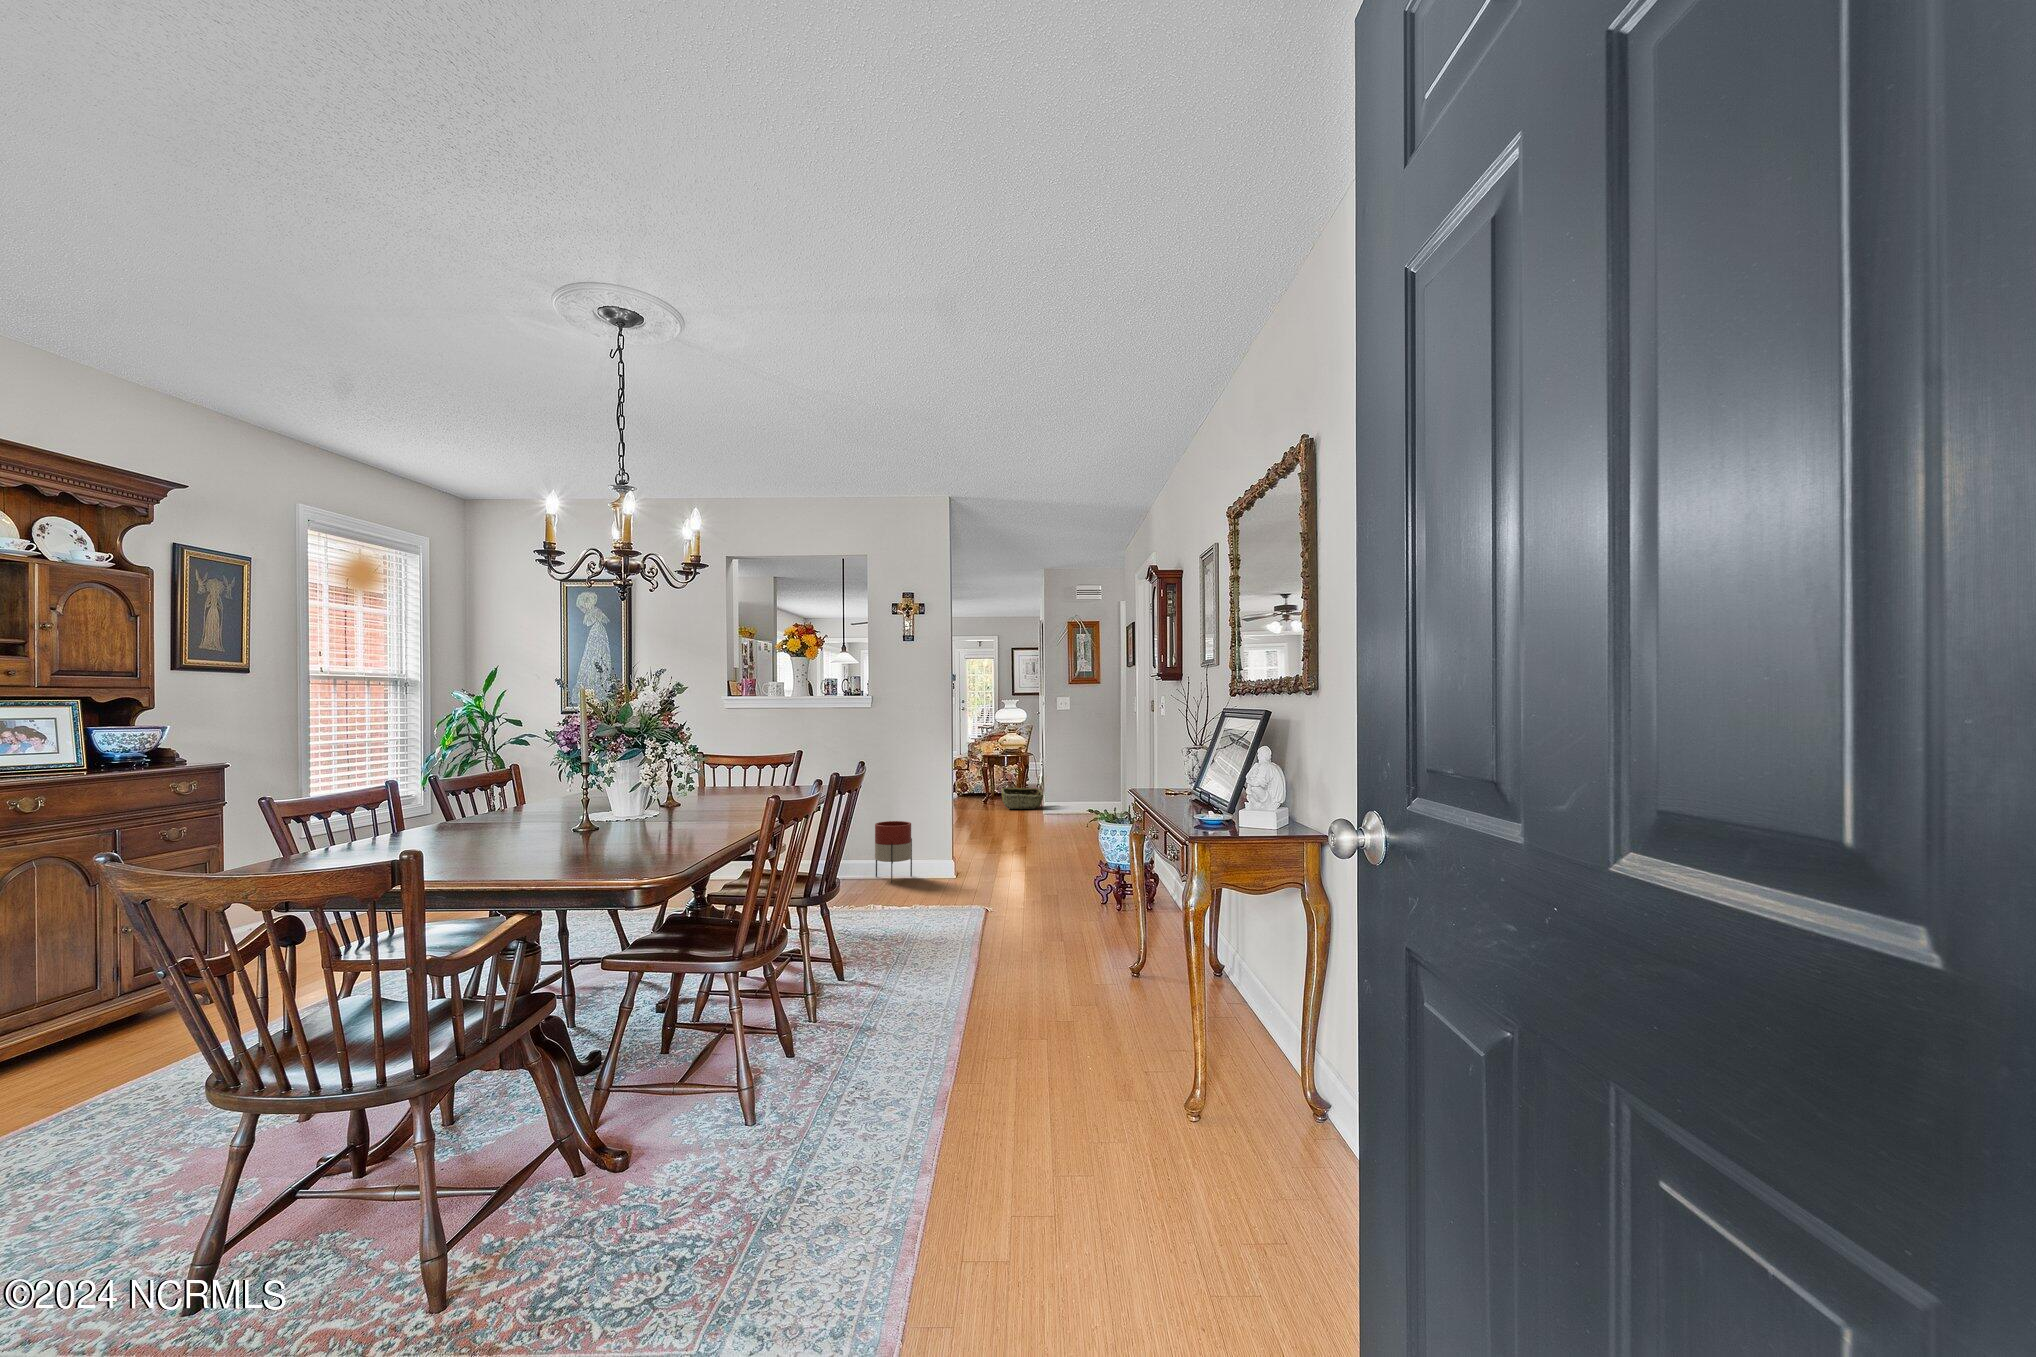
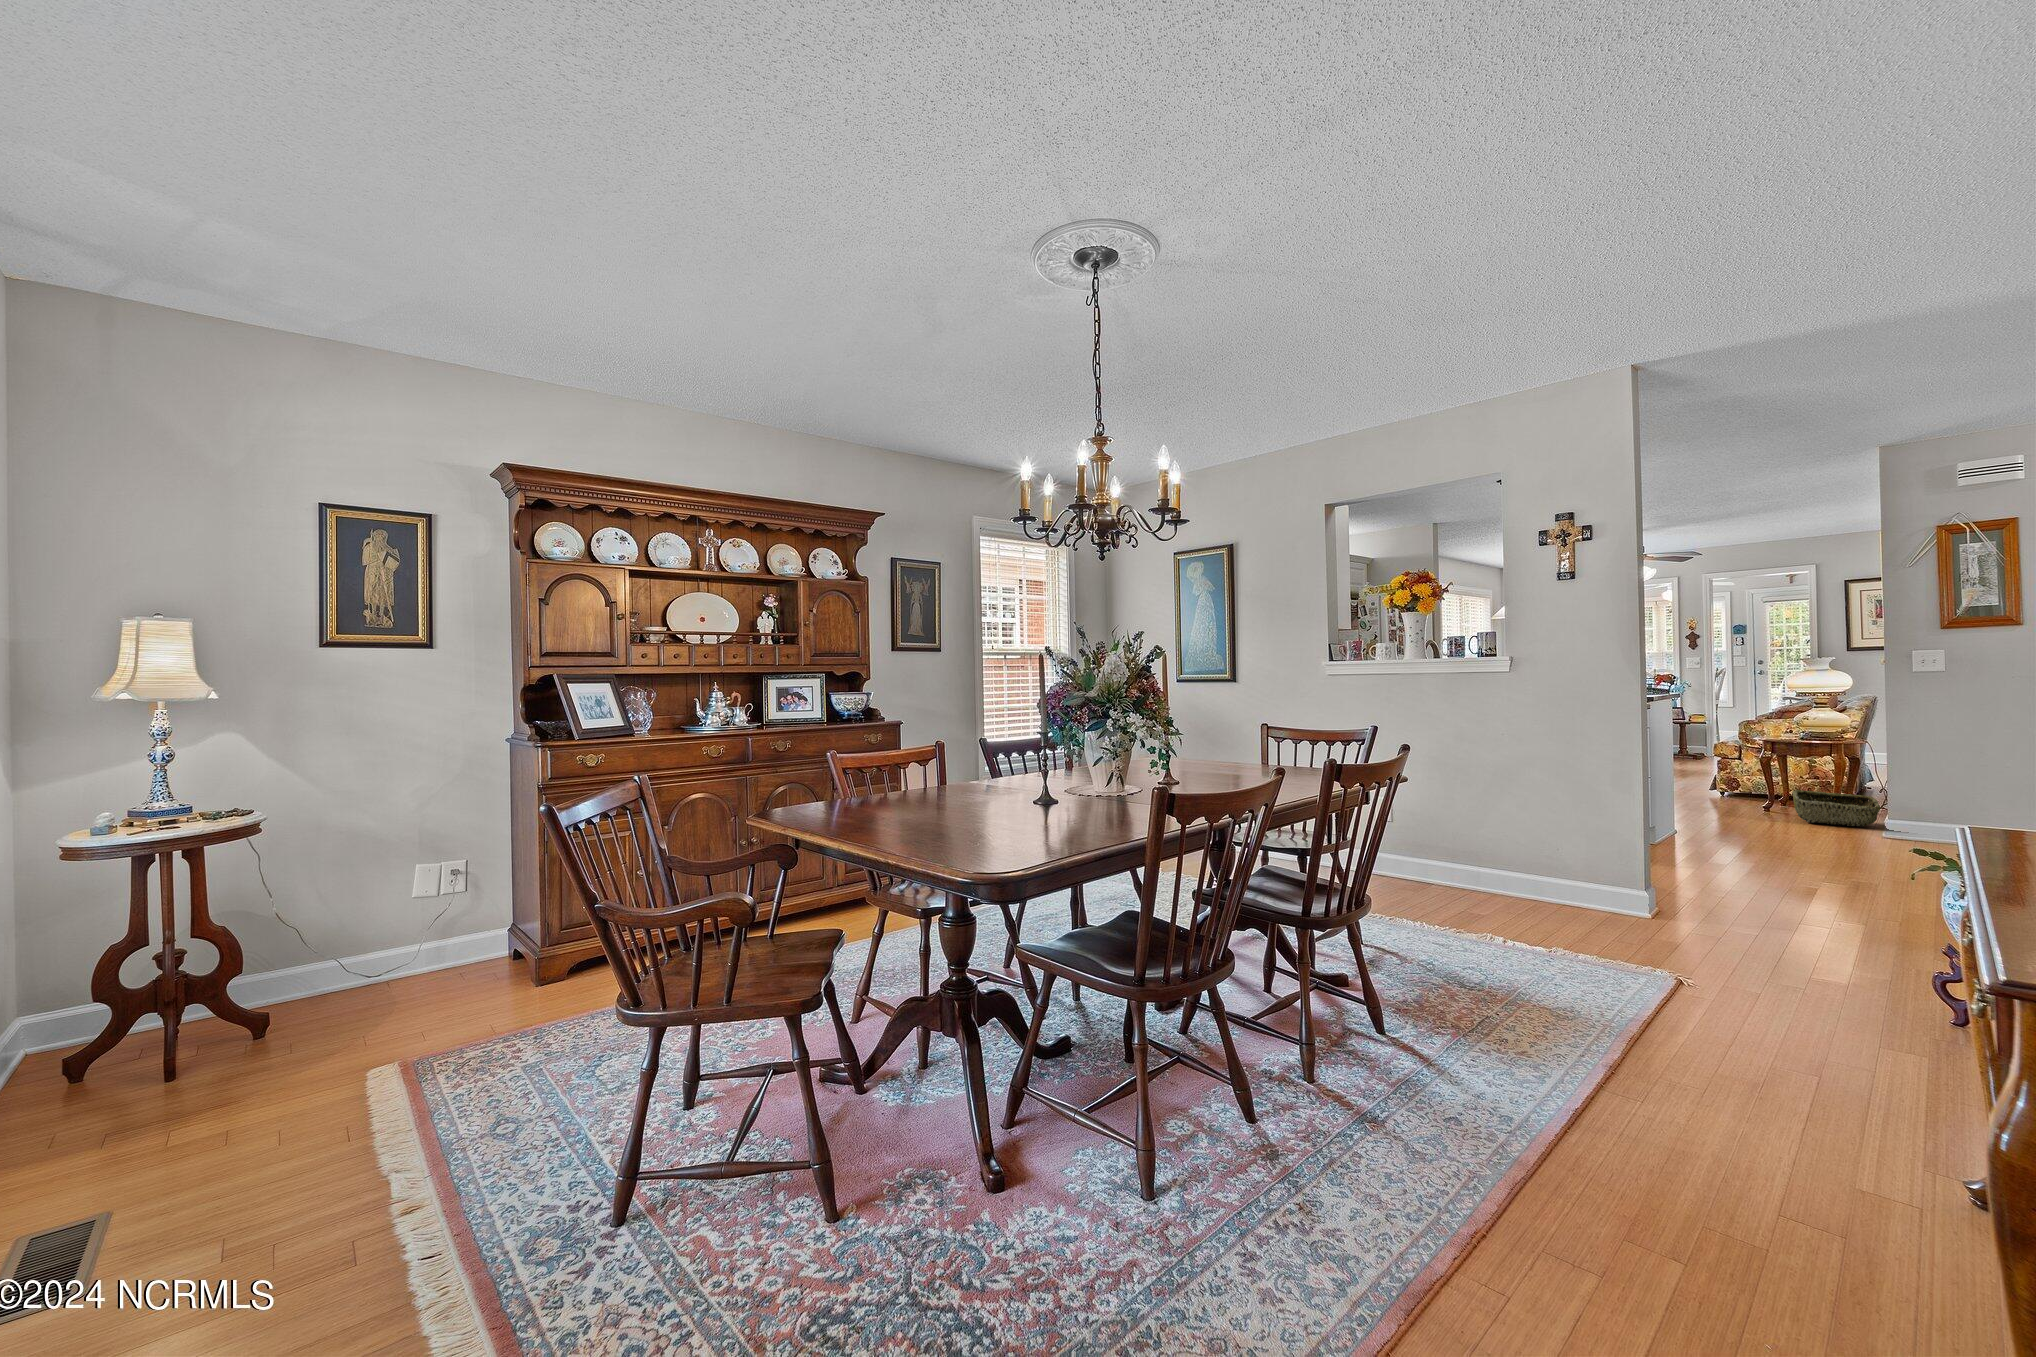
planter: present [875,821,912,883] -> none [1519,823,1578,905]

